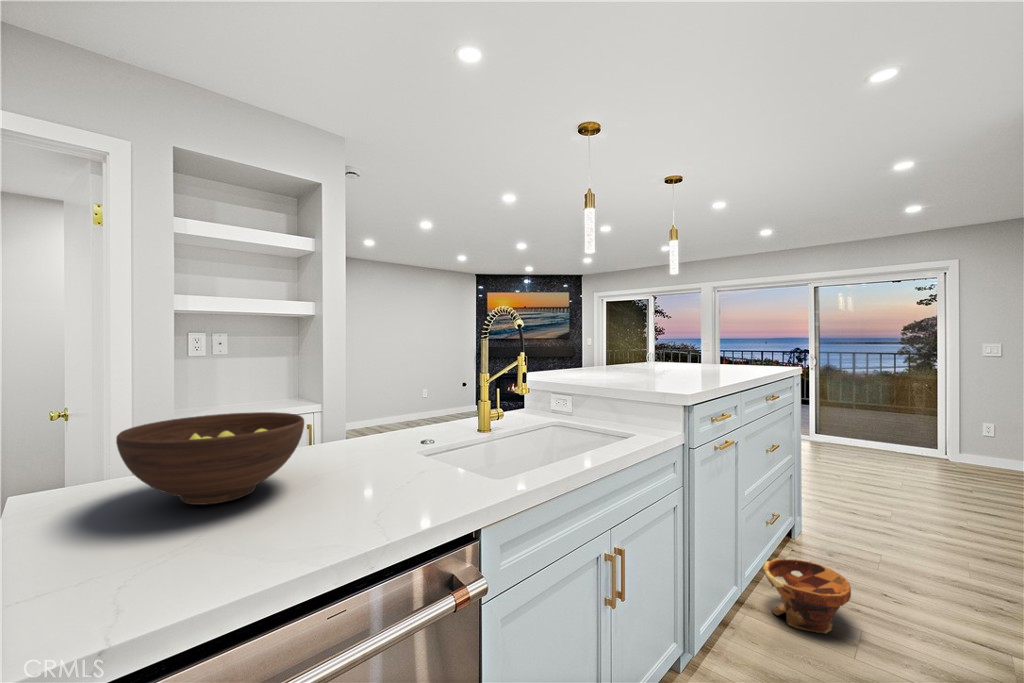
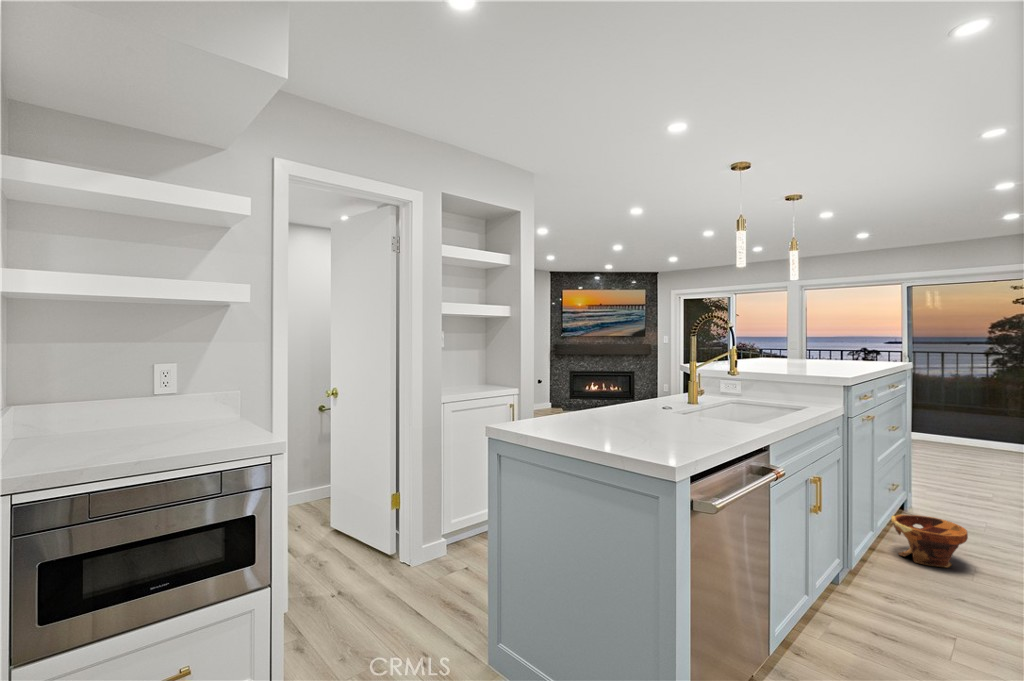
fruit bowl: present [116,412,304,505] -> none [563,380,656,428]

